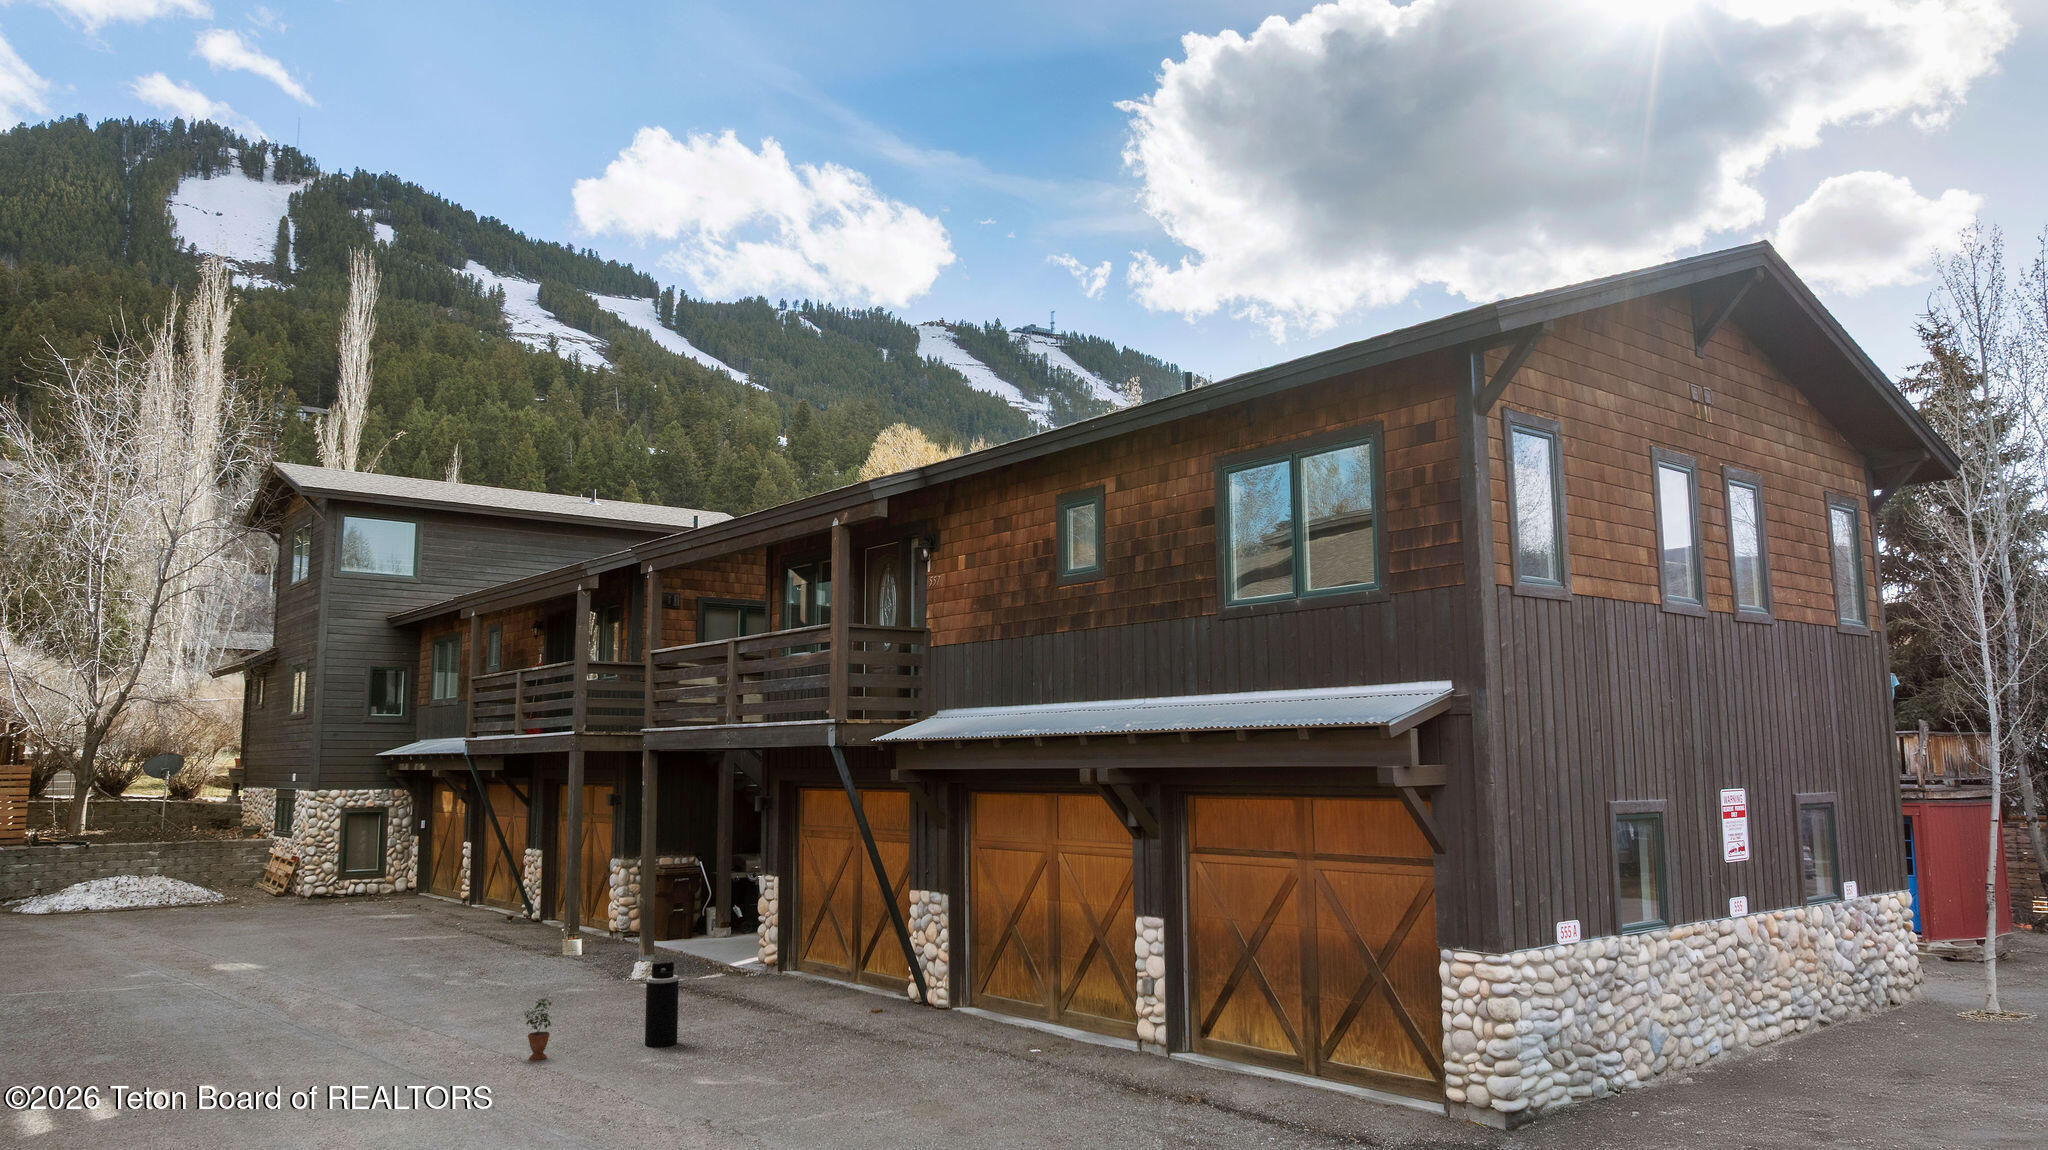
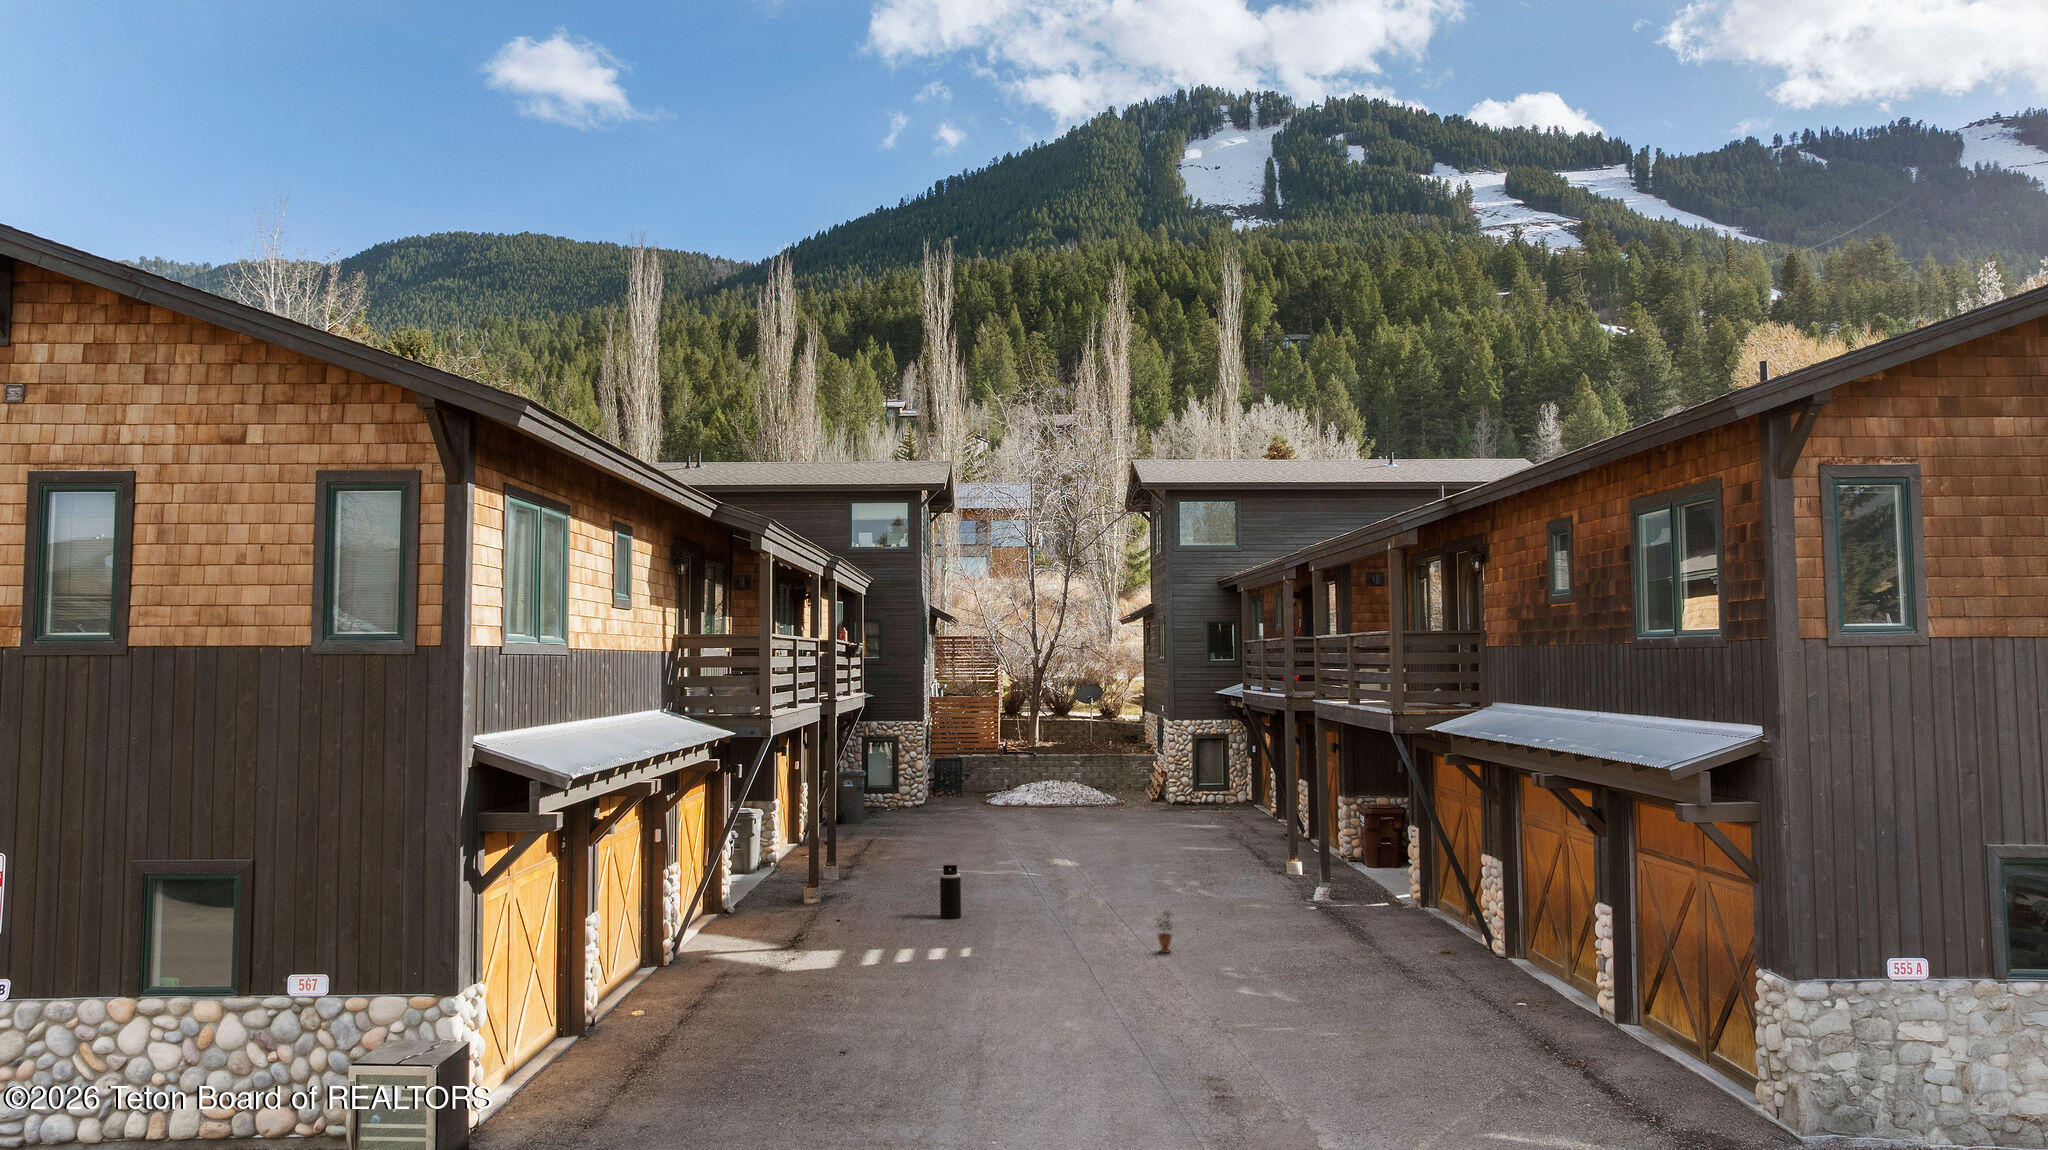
trash can: present [645,962,679,1048] -> present [940,865,961,919]

